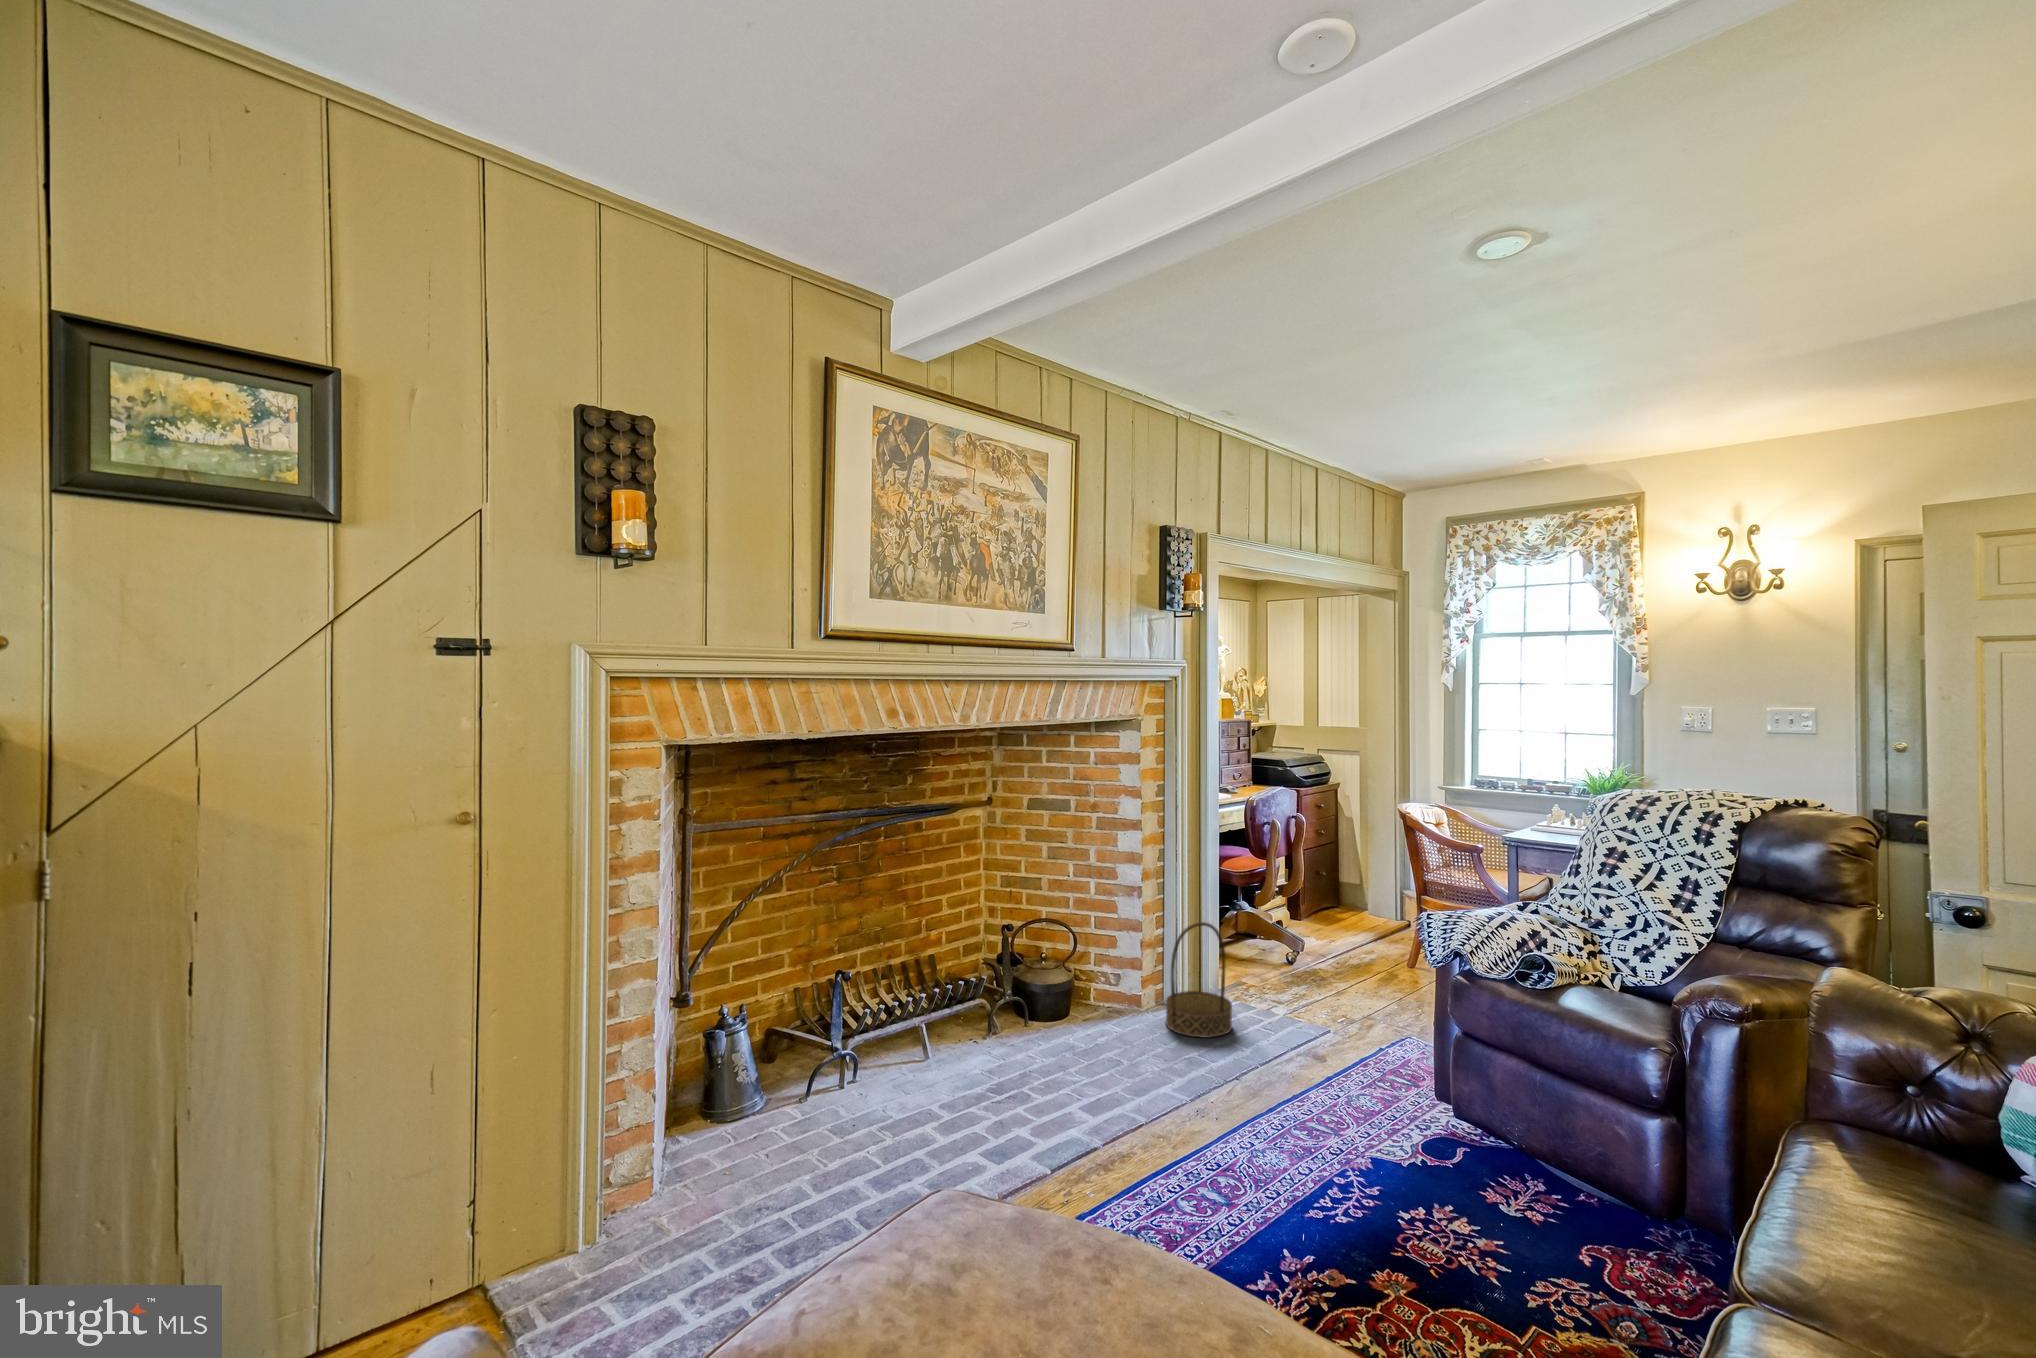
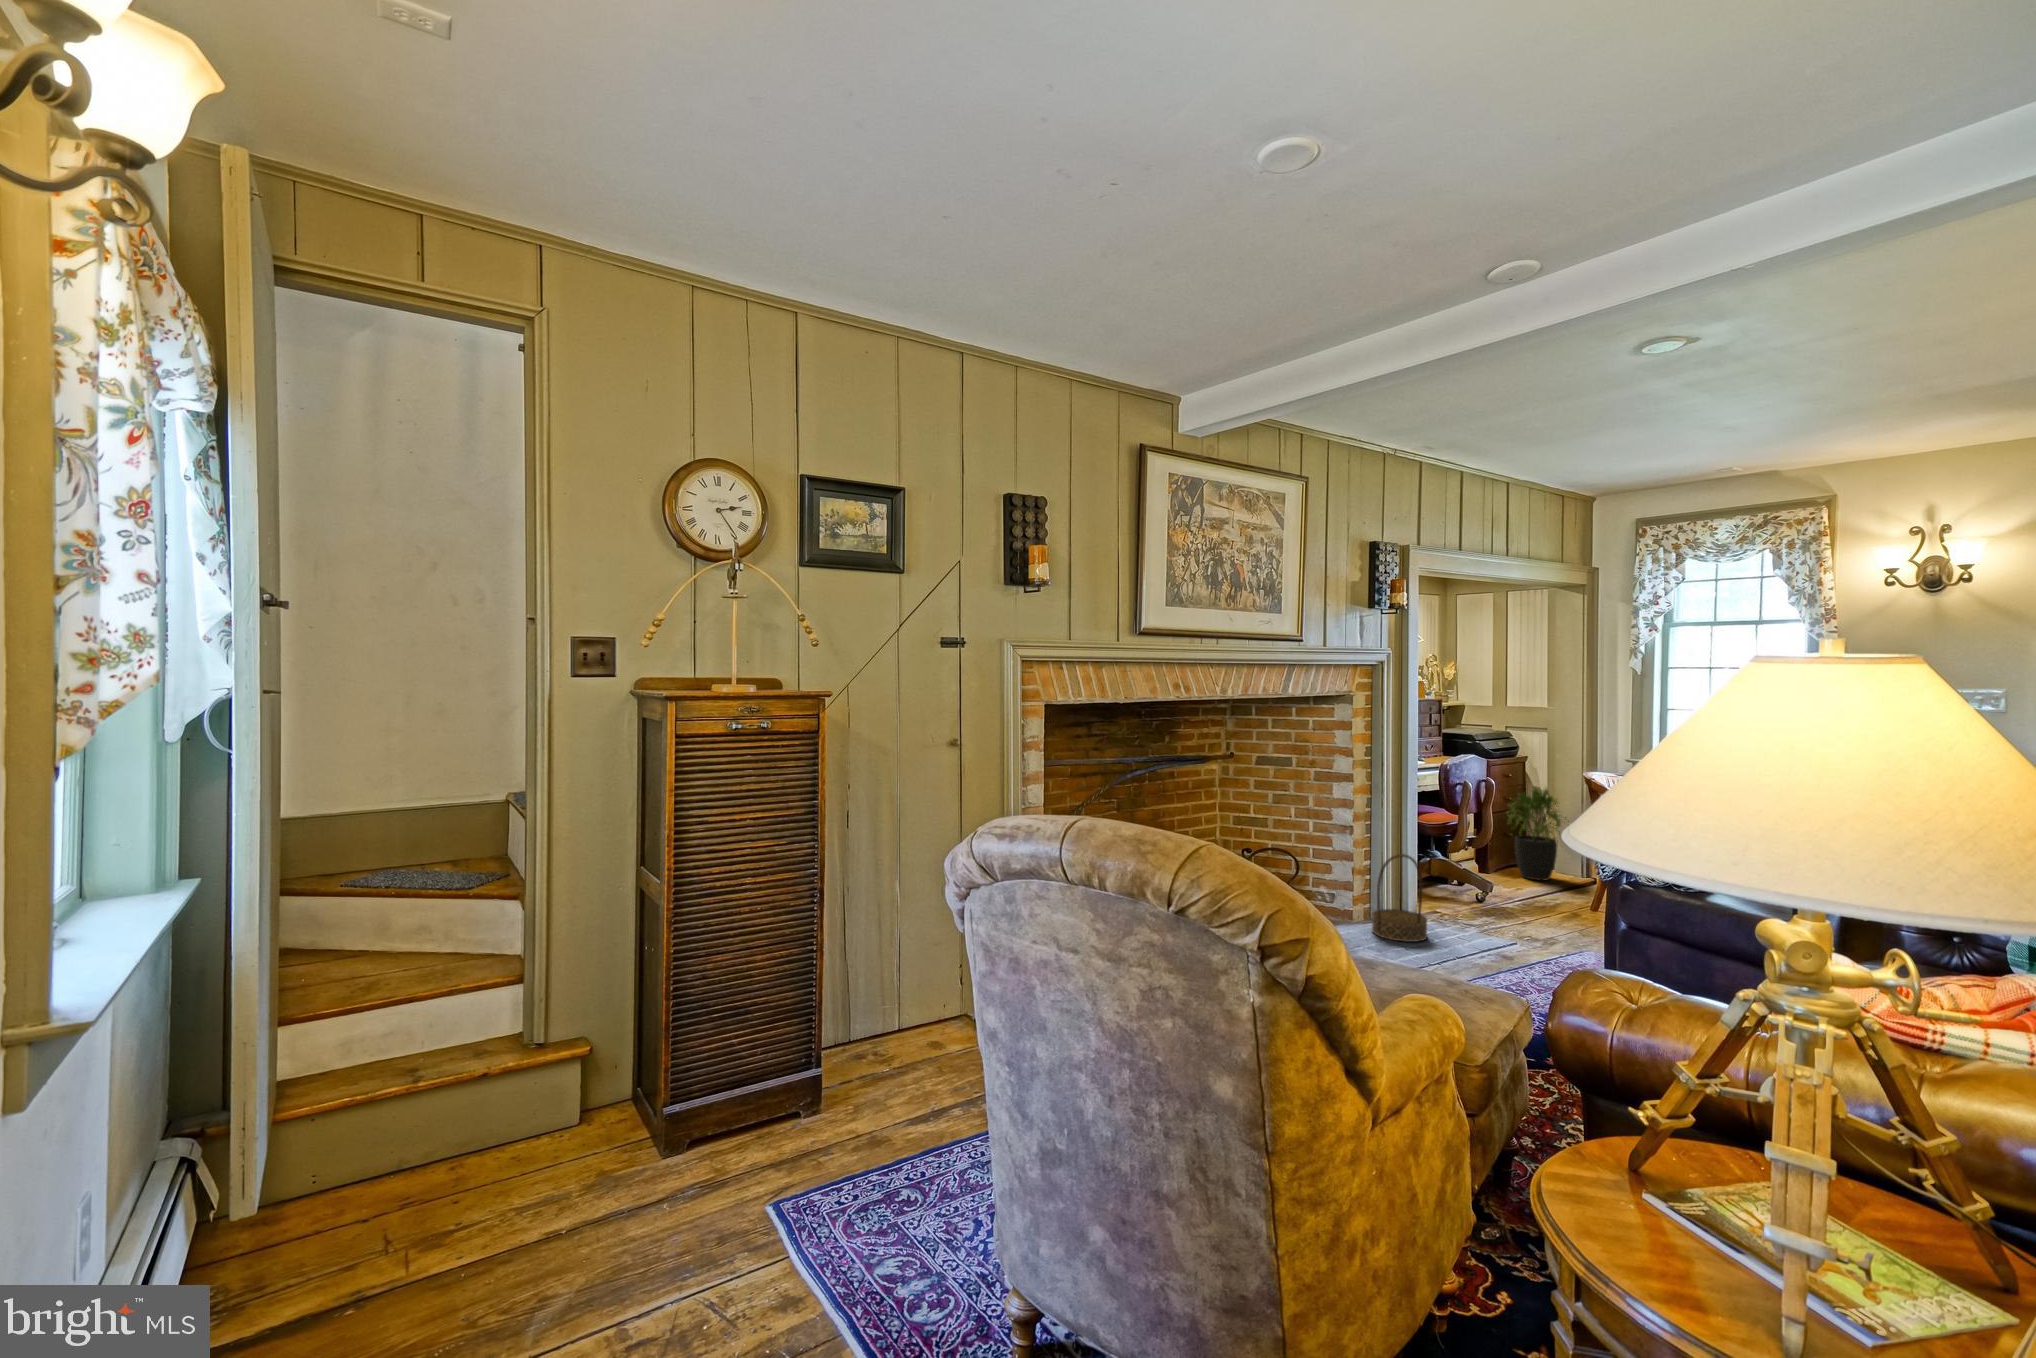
potted plant: none [1315,818,1383,928] -> present [1508,787,1569,881]

